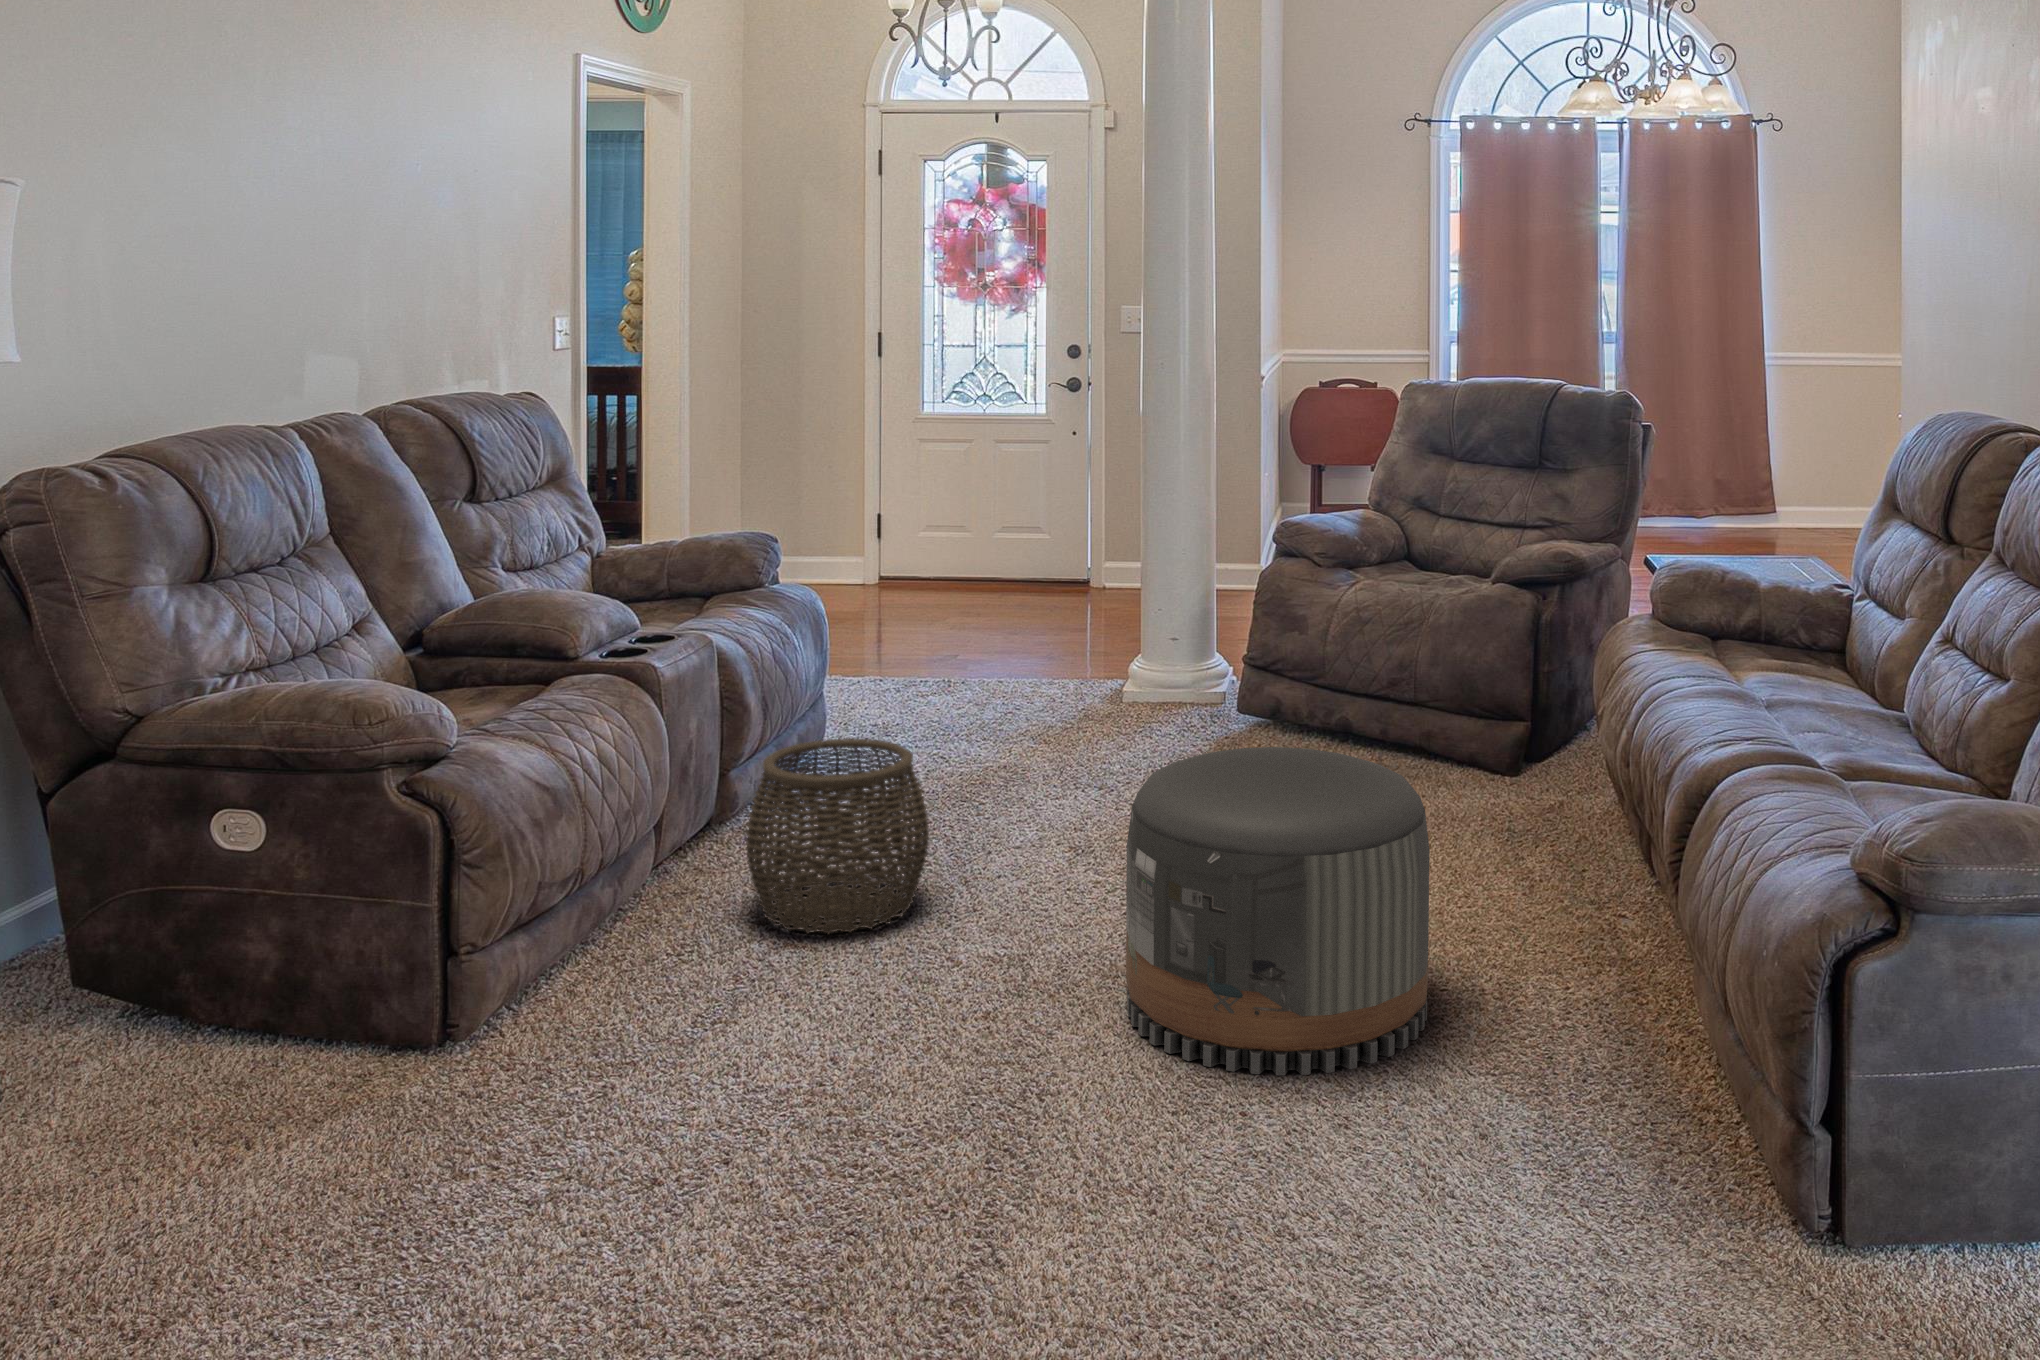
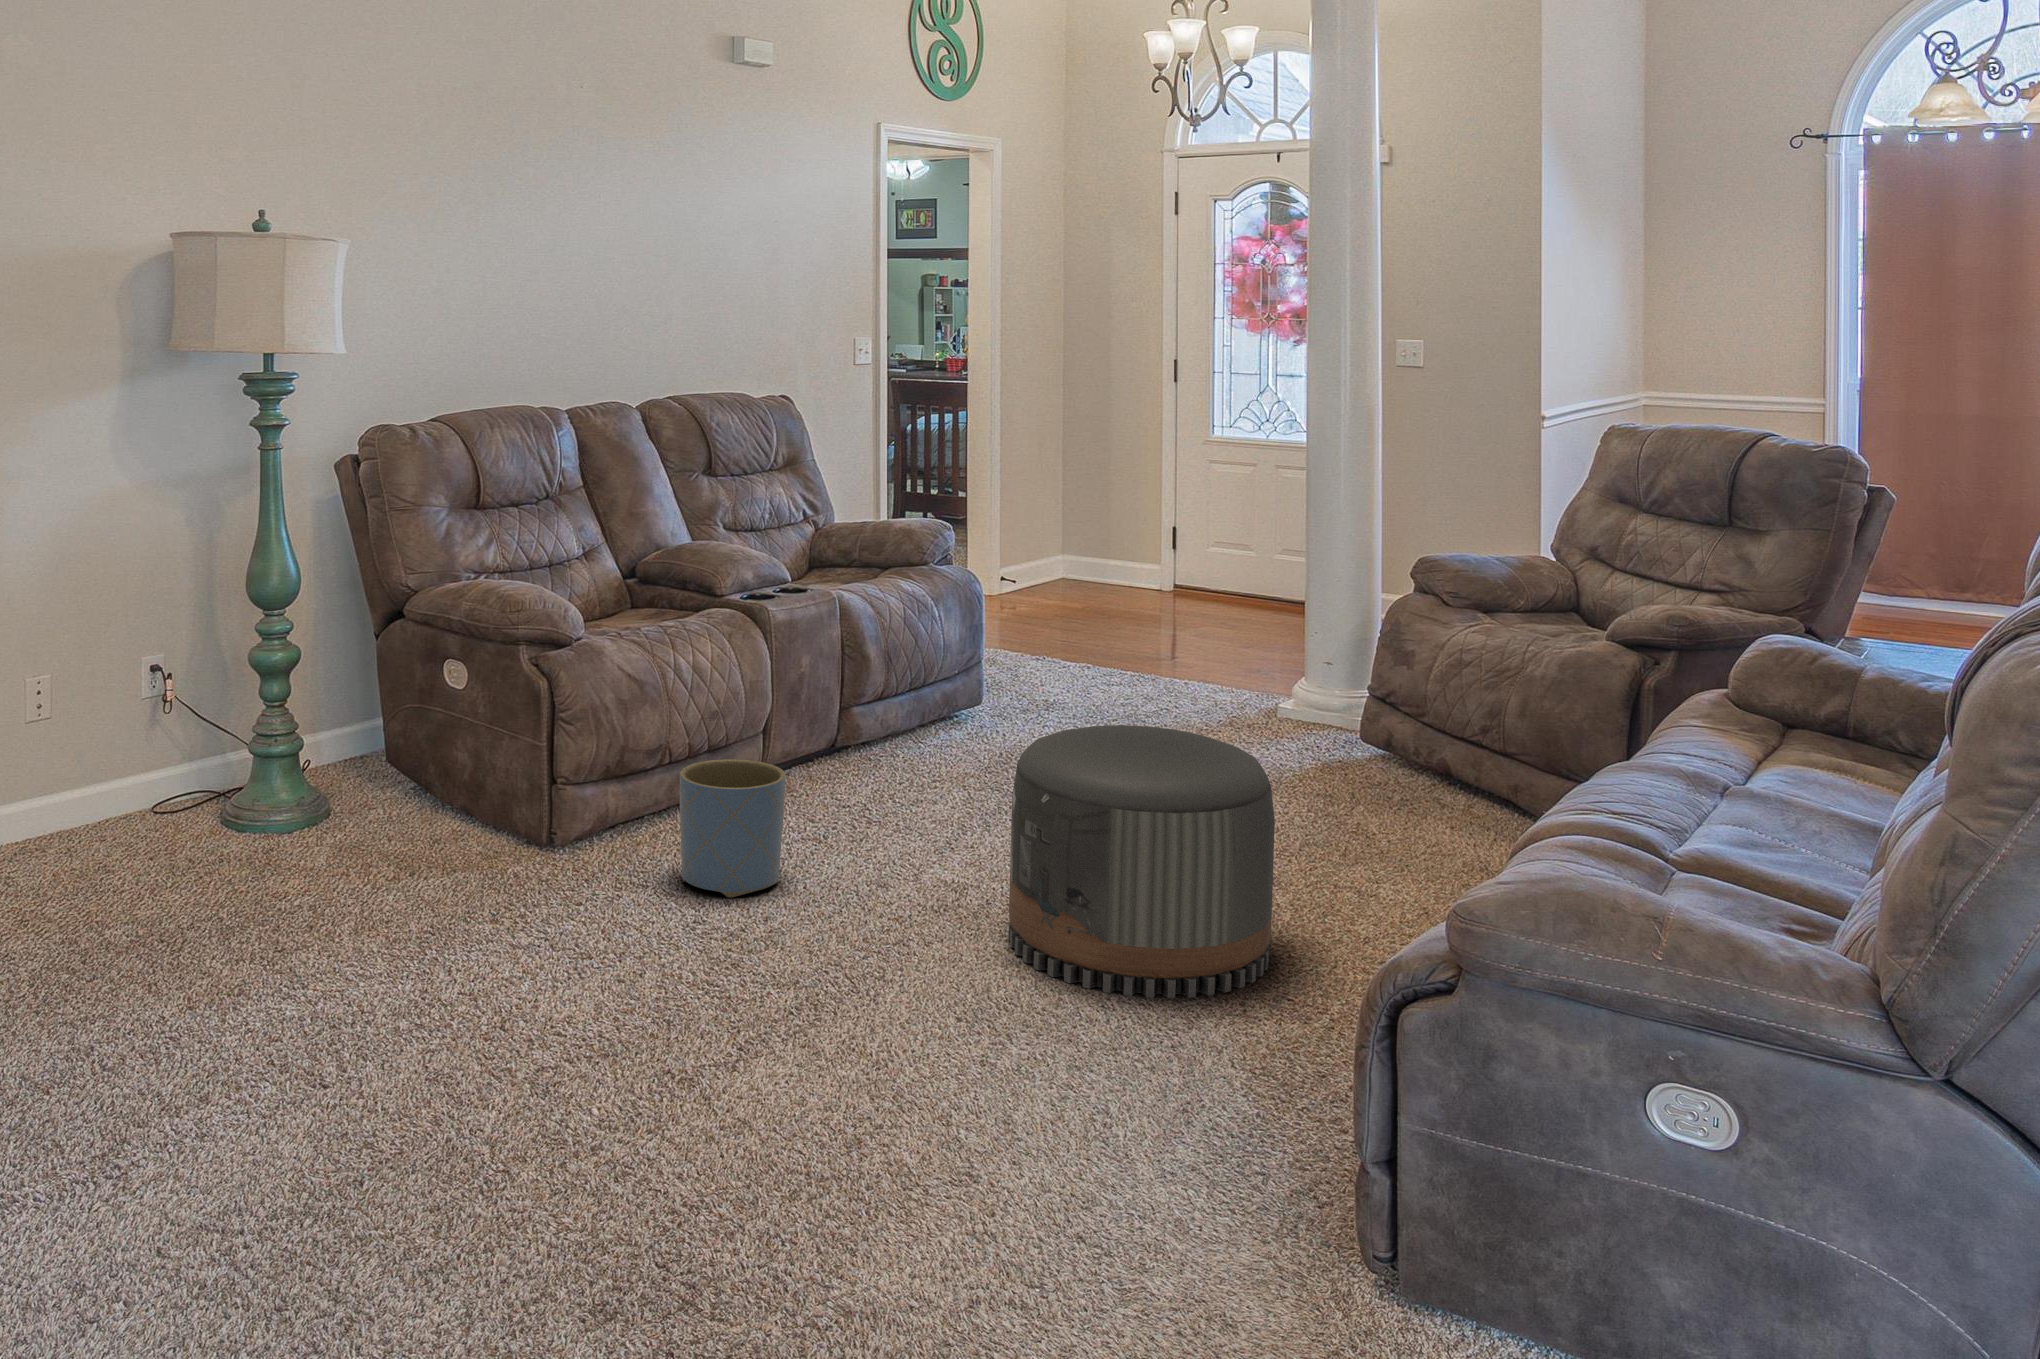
woven basket: present [746,738,929,934] -> none [809,683,954,835]
planter: none [662,874,809,1066] -> present [680,759,786,898]

